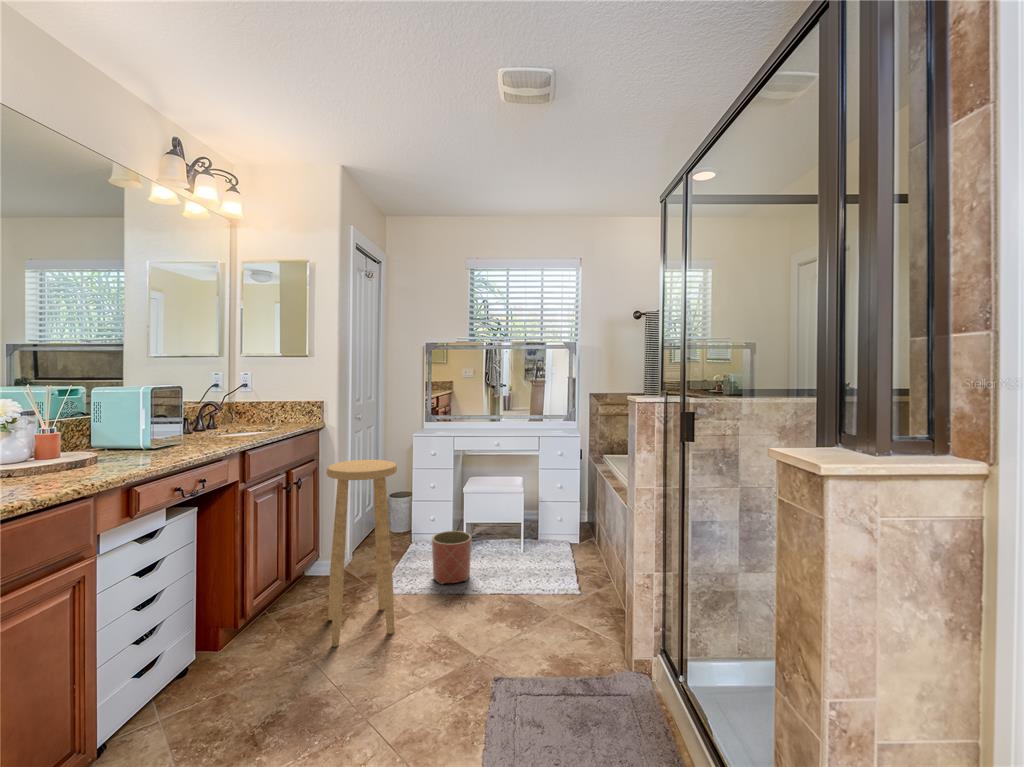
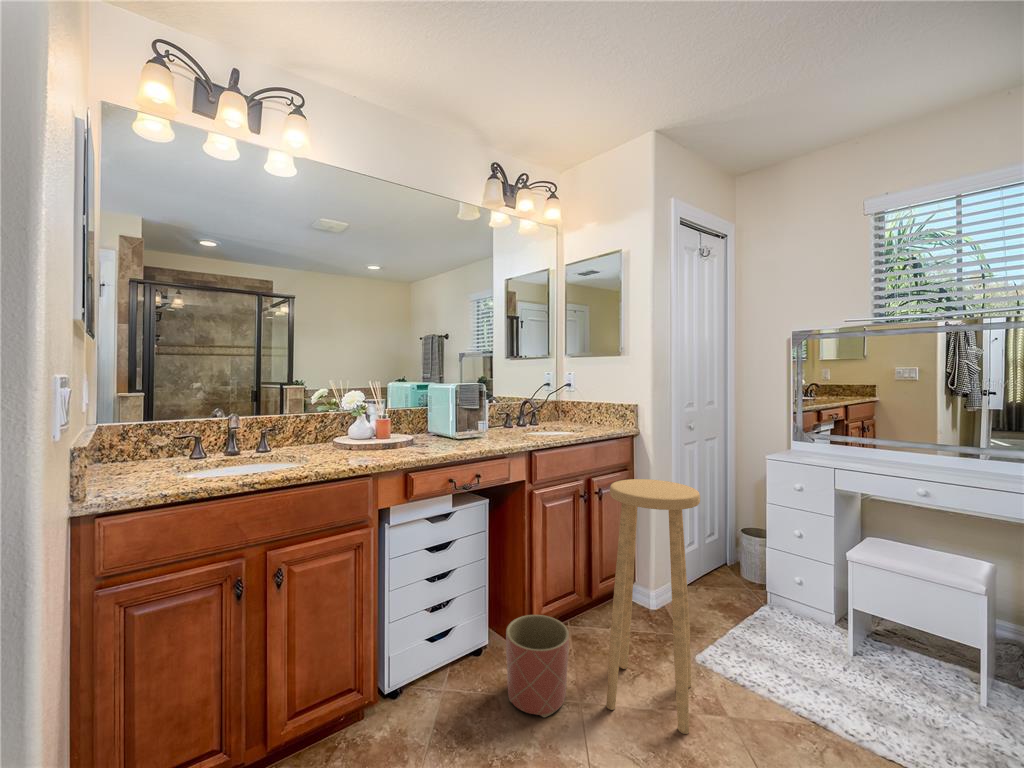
planter: present [432,531,472,584] -> present [506,615,569,717]

